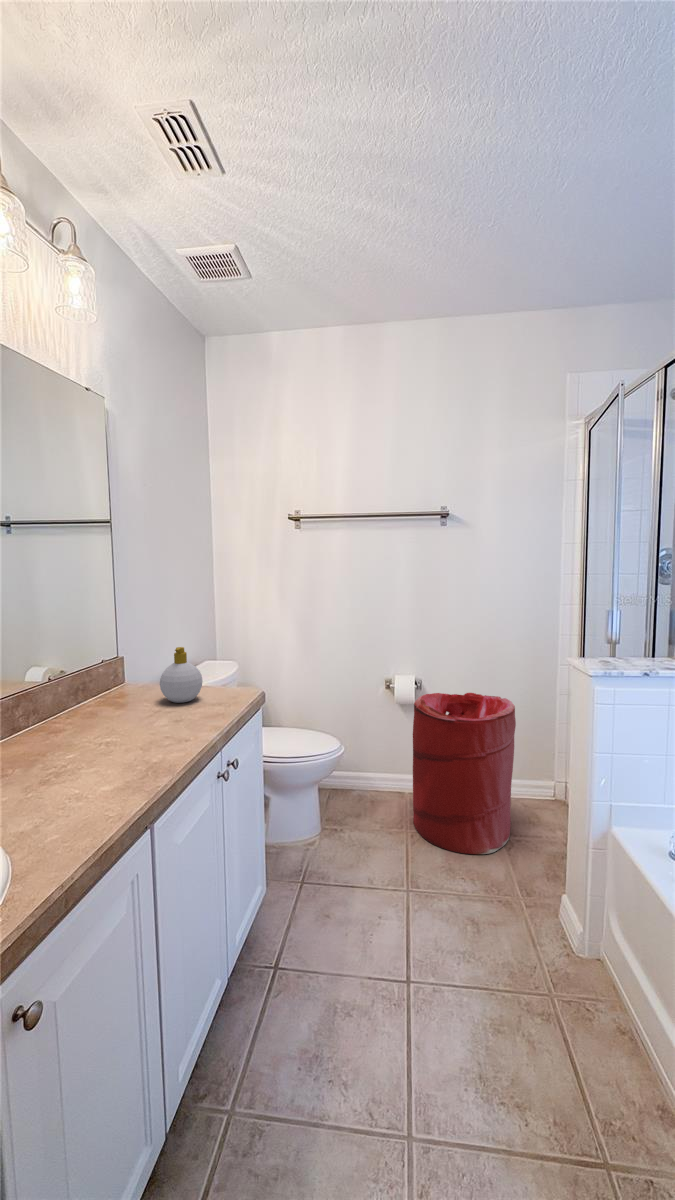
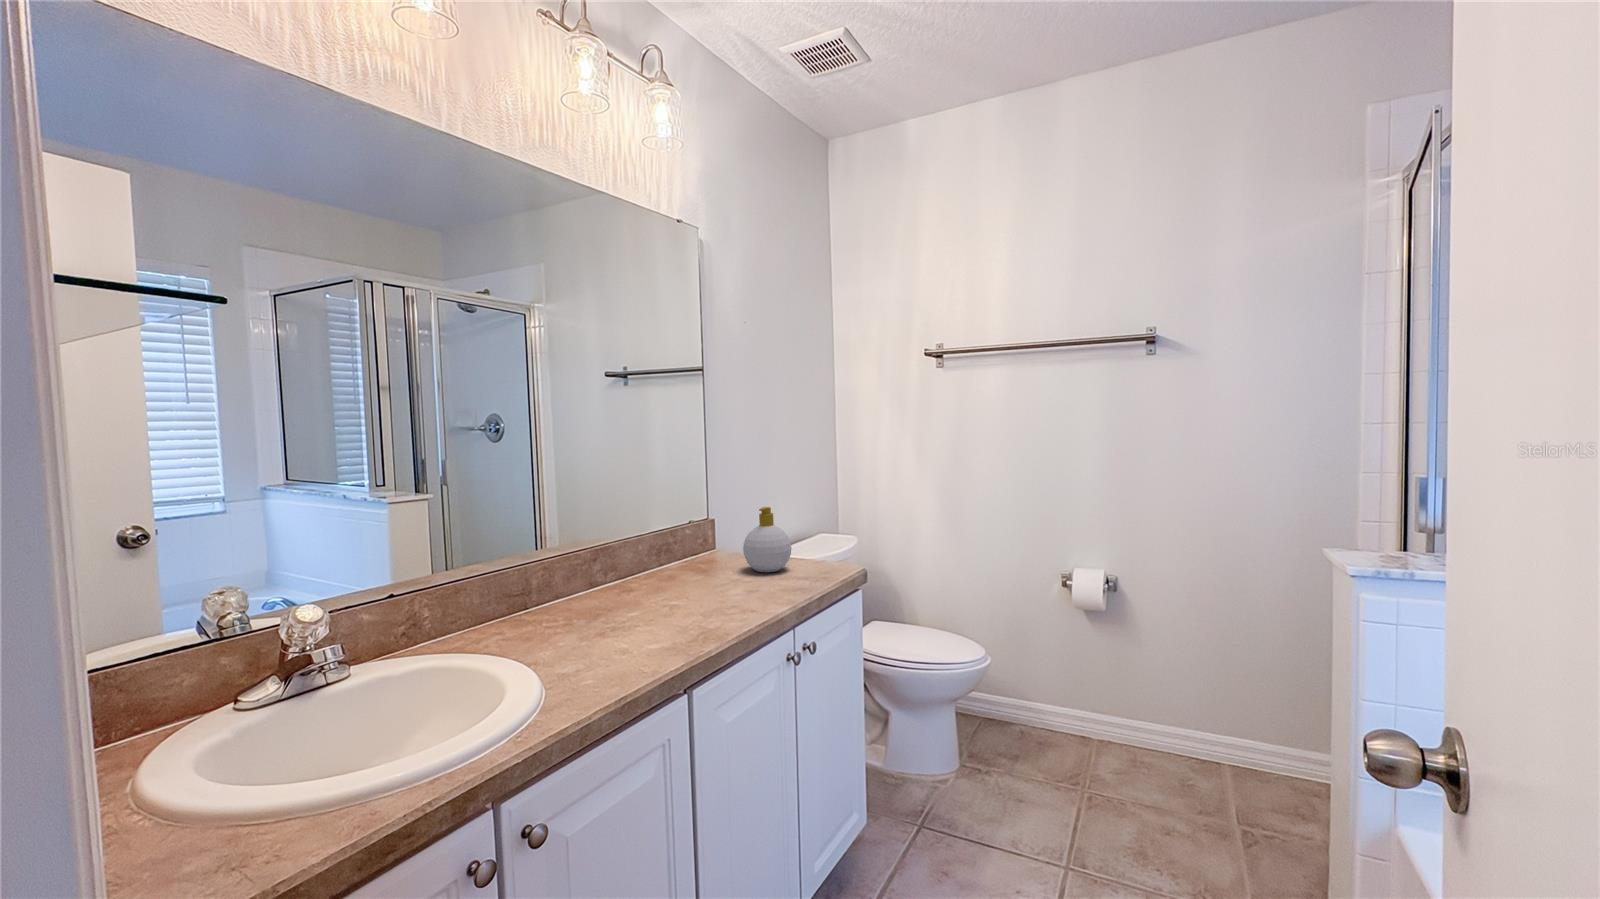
laundry hamper: present [413,693,516,854] -> none [1097,596,1264,845]

